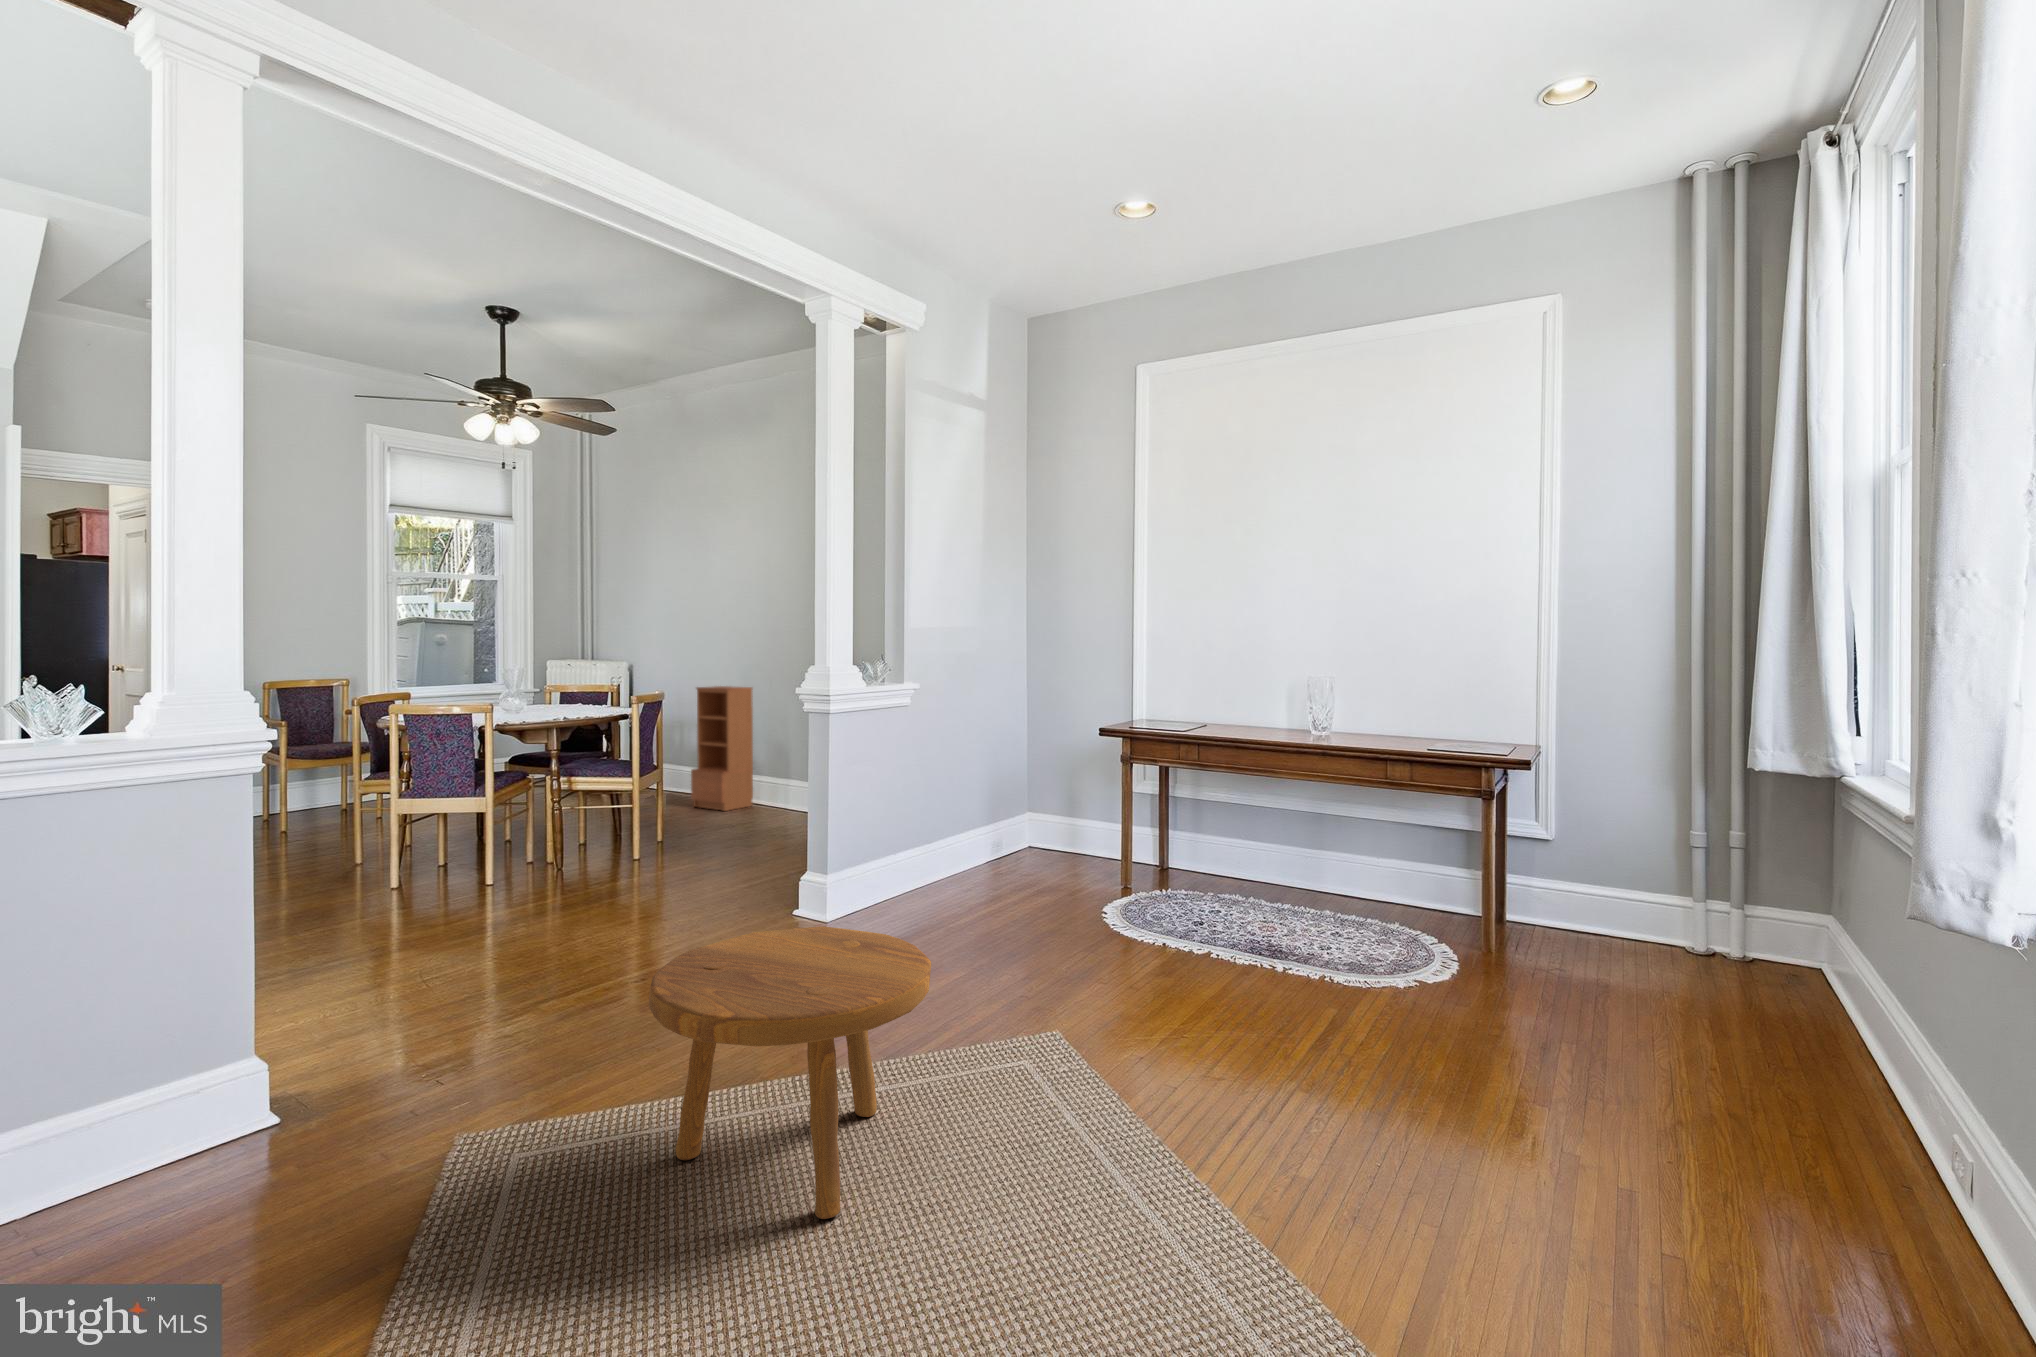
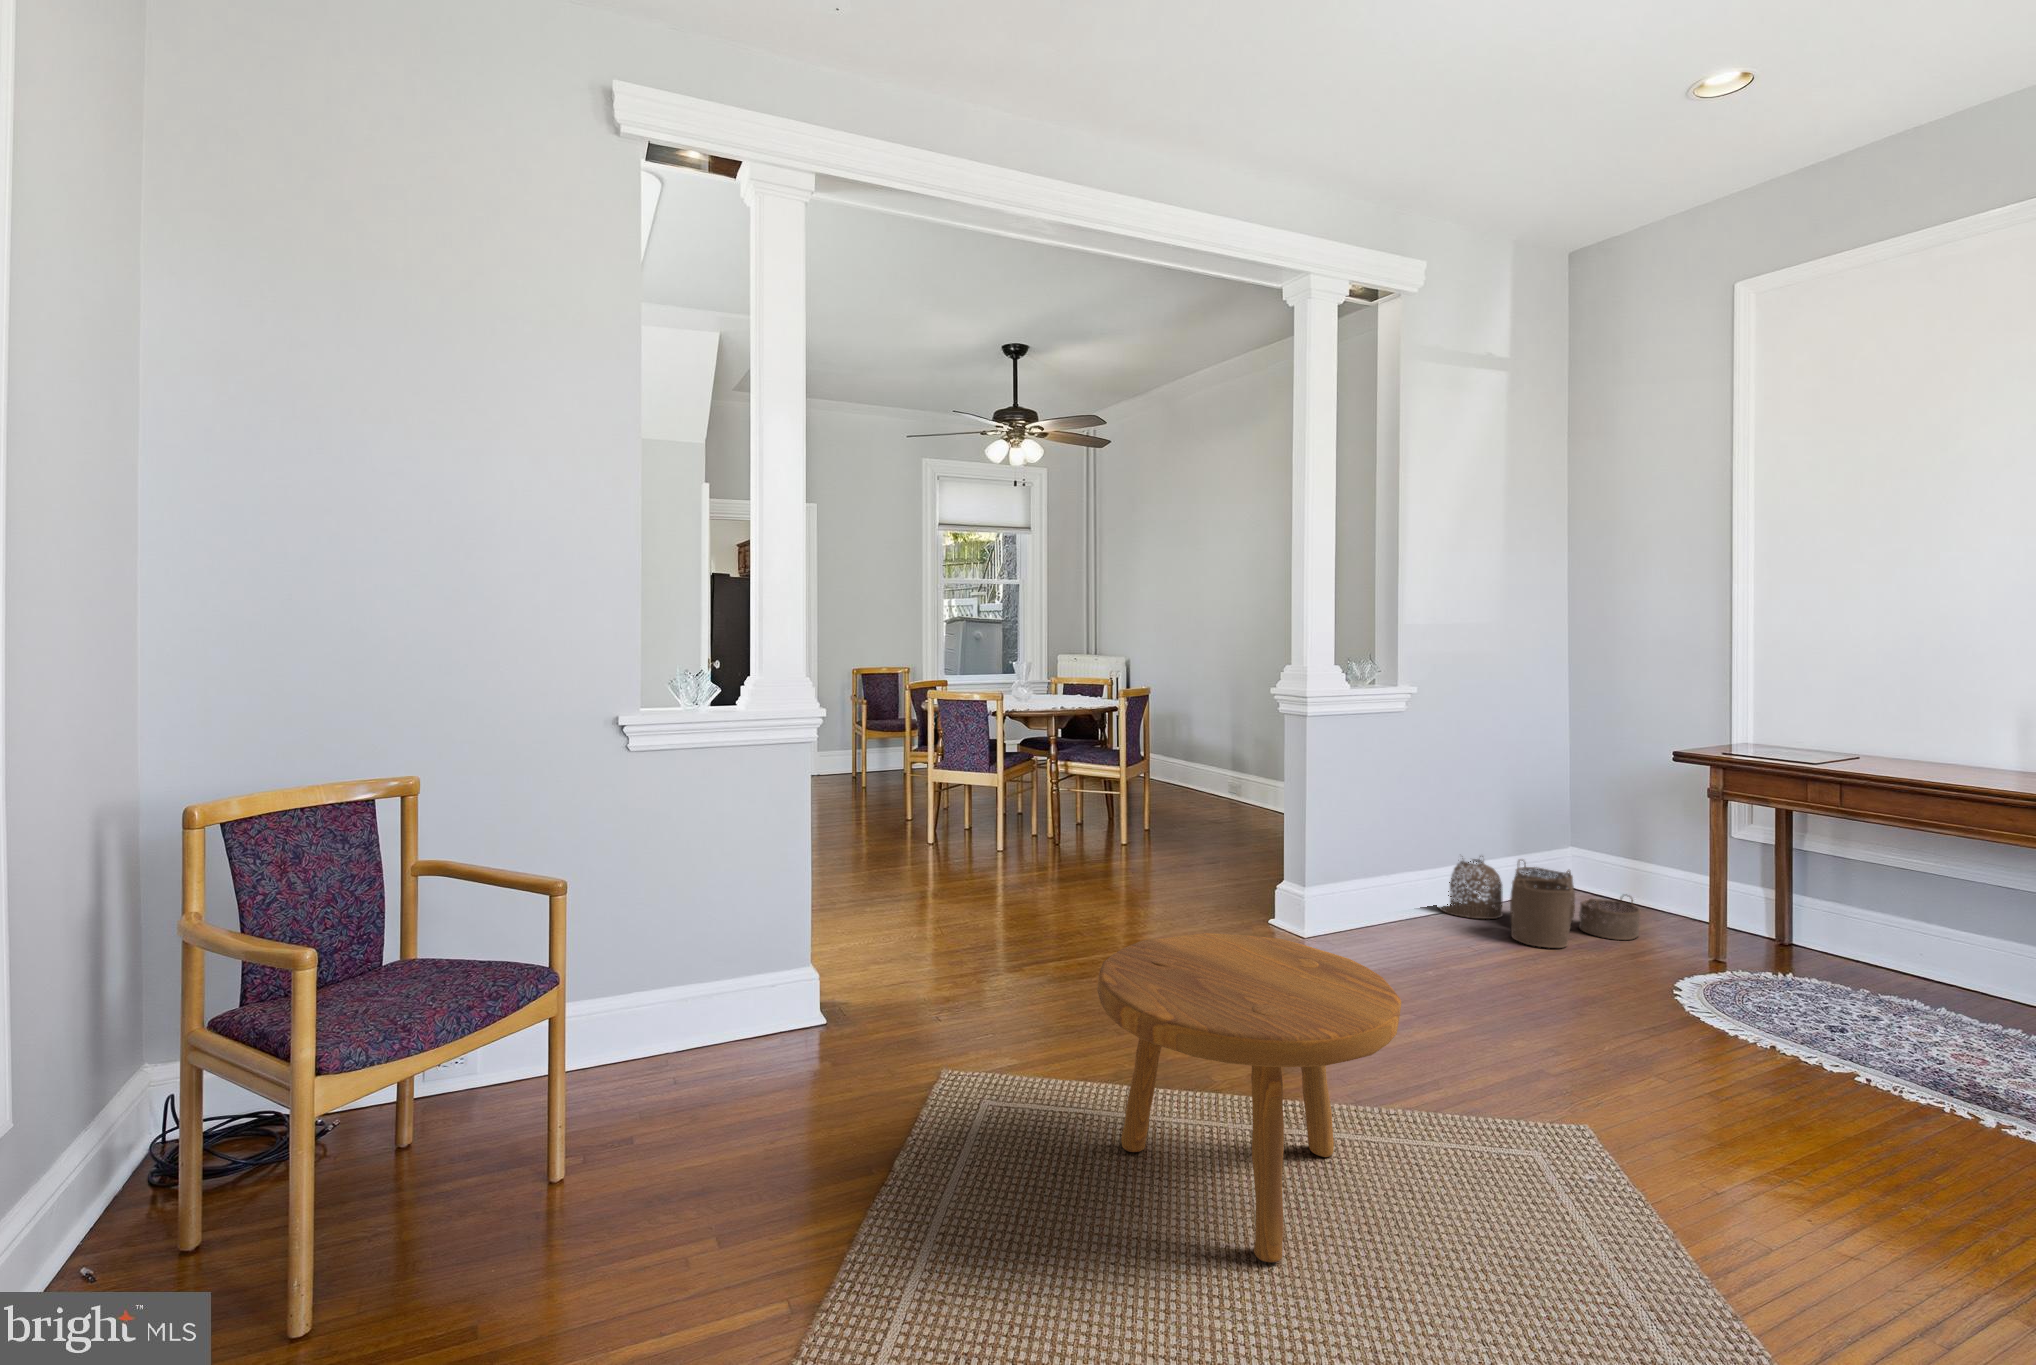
bookcase: present [691,686,753,811] -> none [1175,684,1236,805]
woven basket: none [947,831,1099,904] -> present [1439,856,1640,948]

